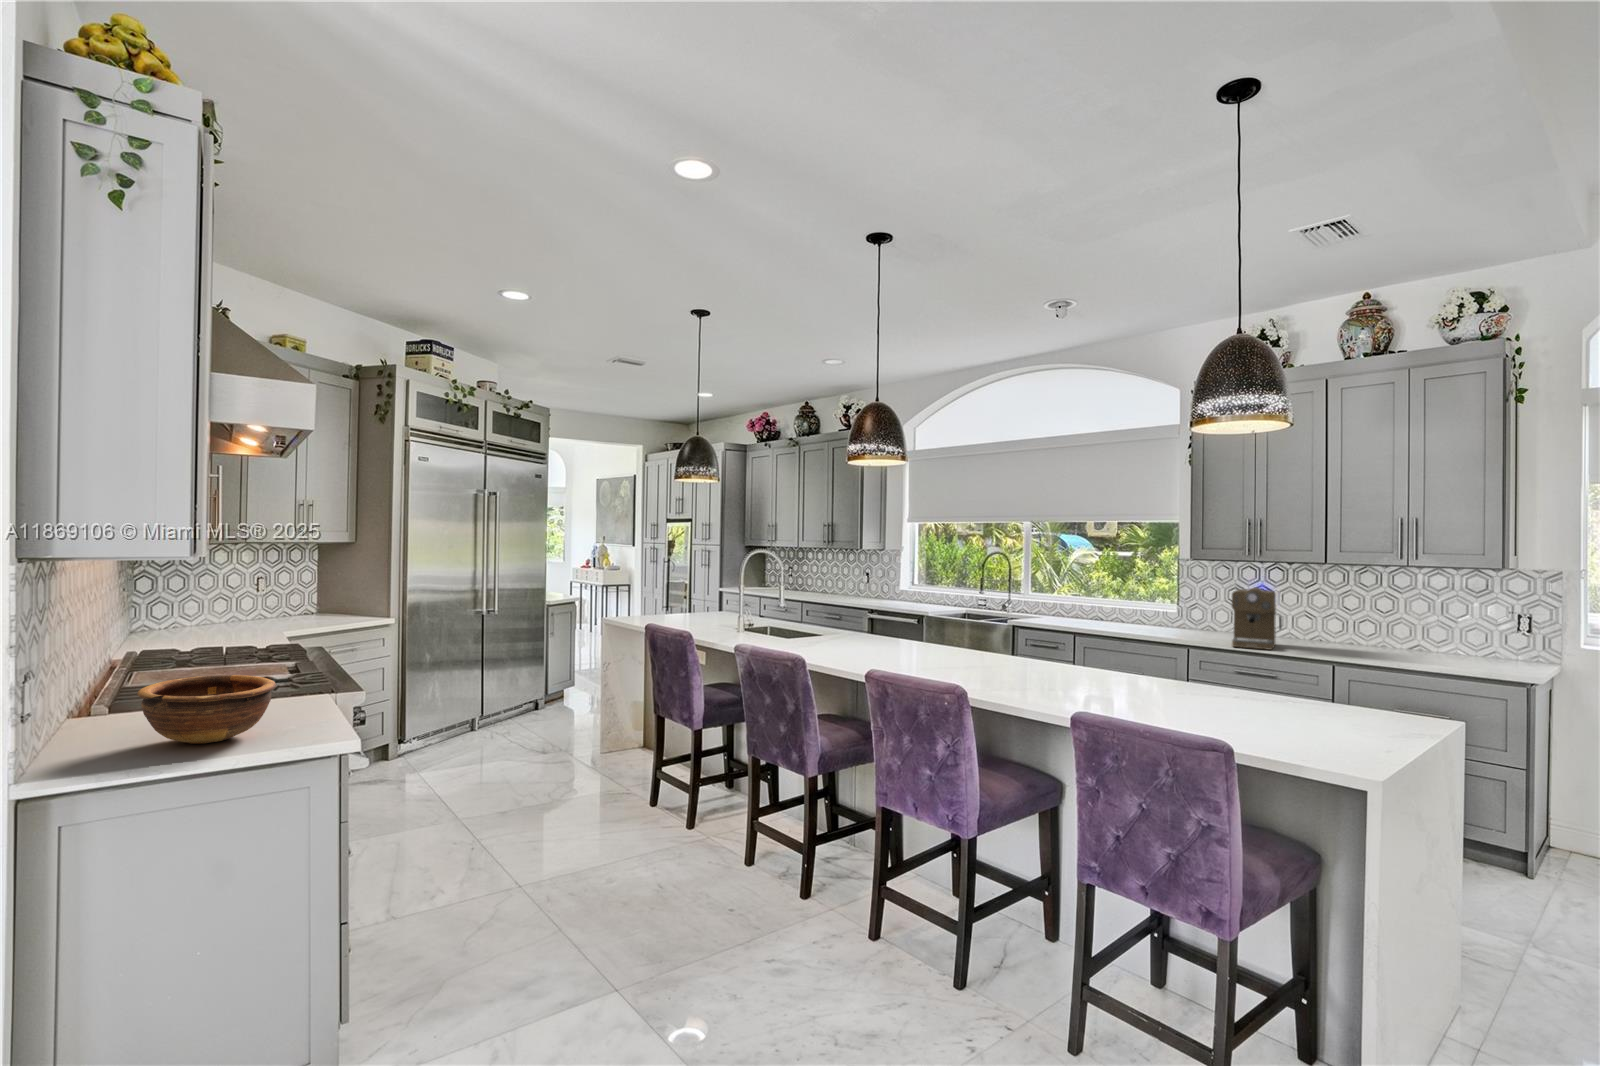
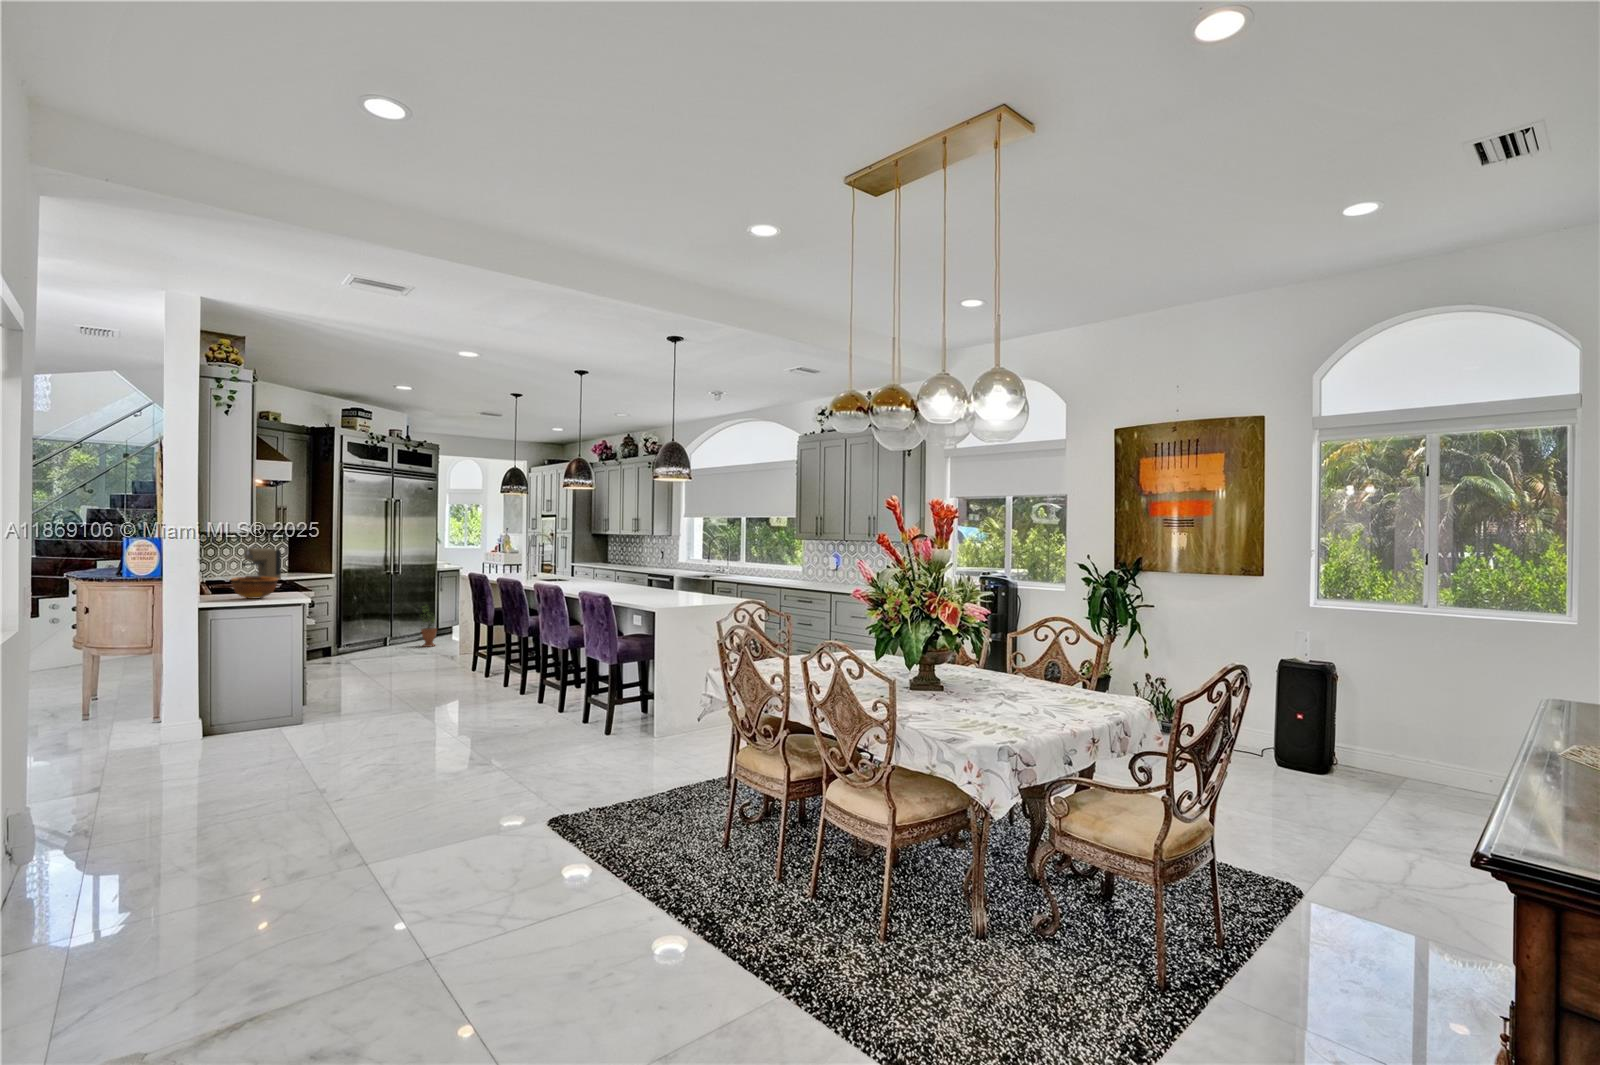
coffee maker: present [1232,588,1282,650] -> present [242,548,281,579]
potted plant: none [520,654,548,725] -> present [420,606,437,647]

